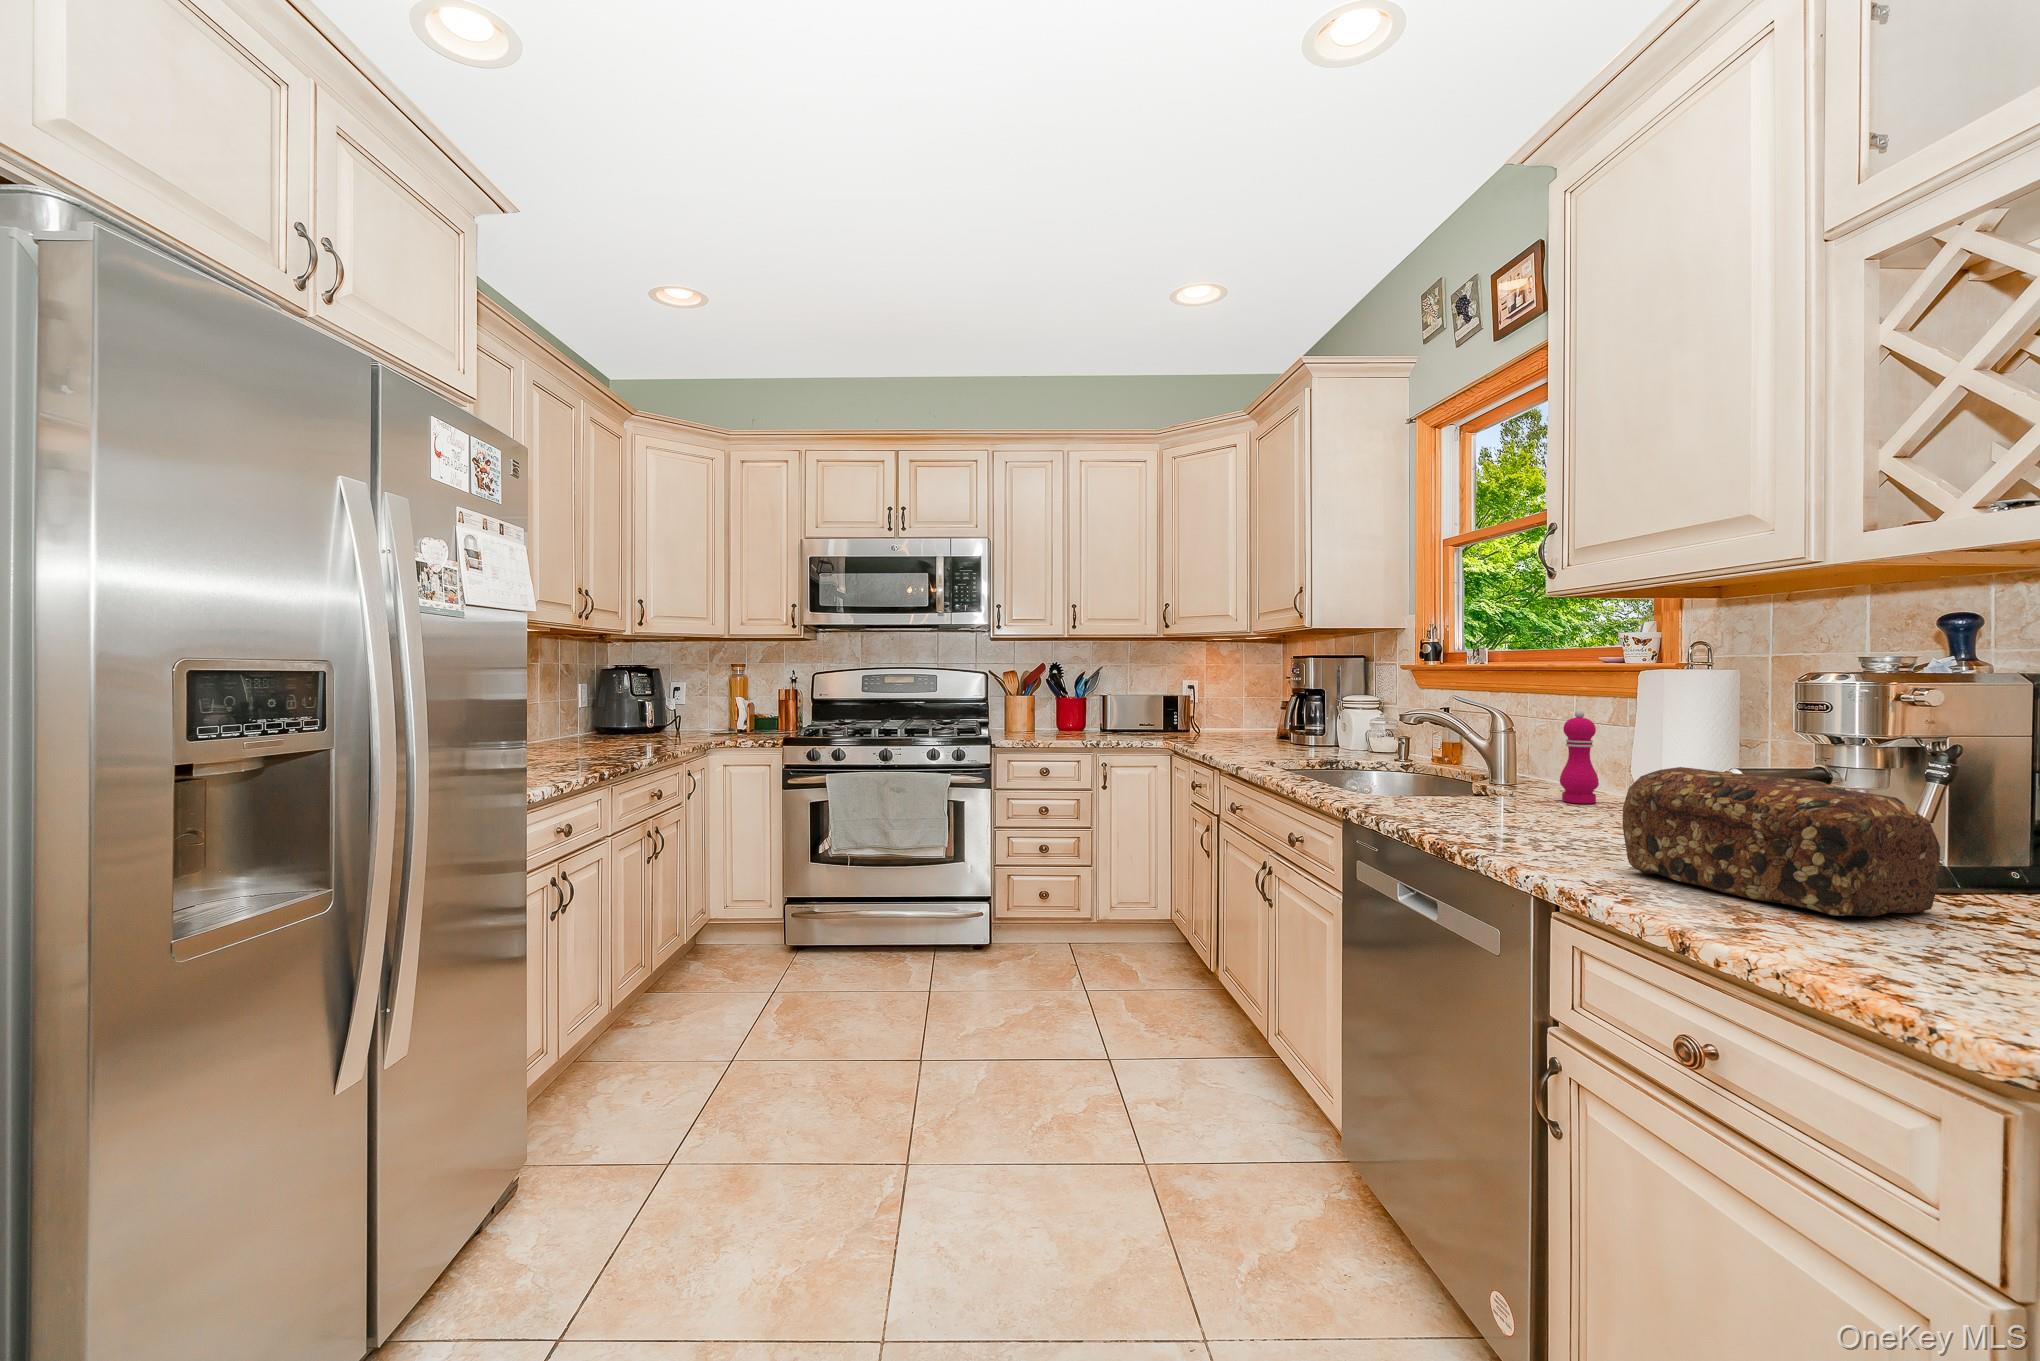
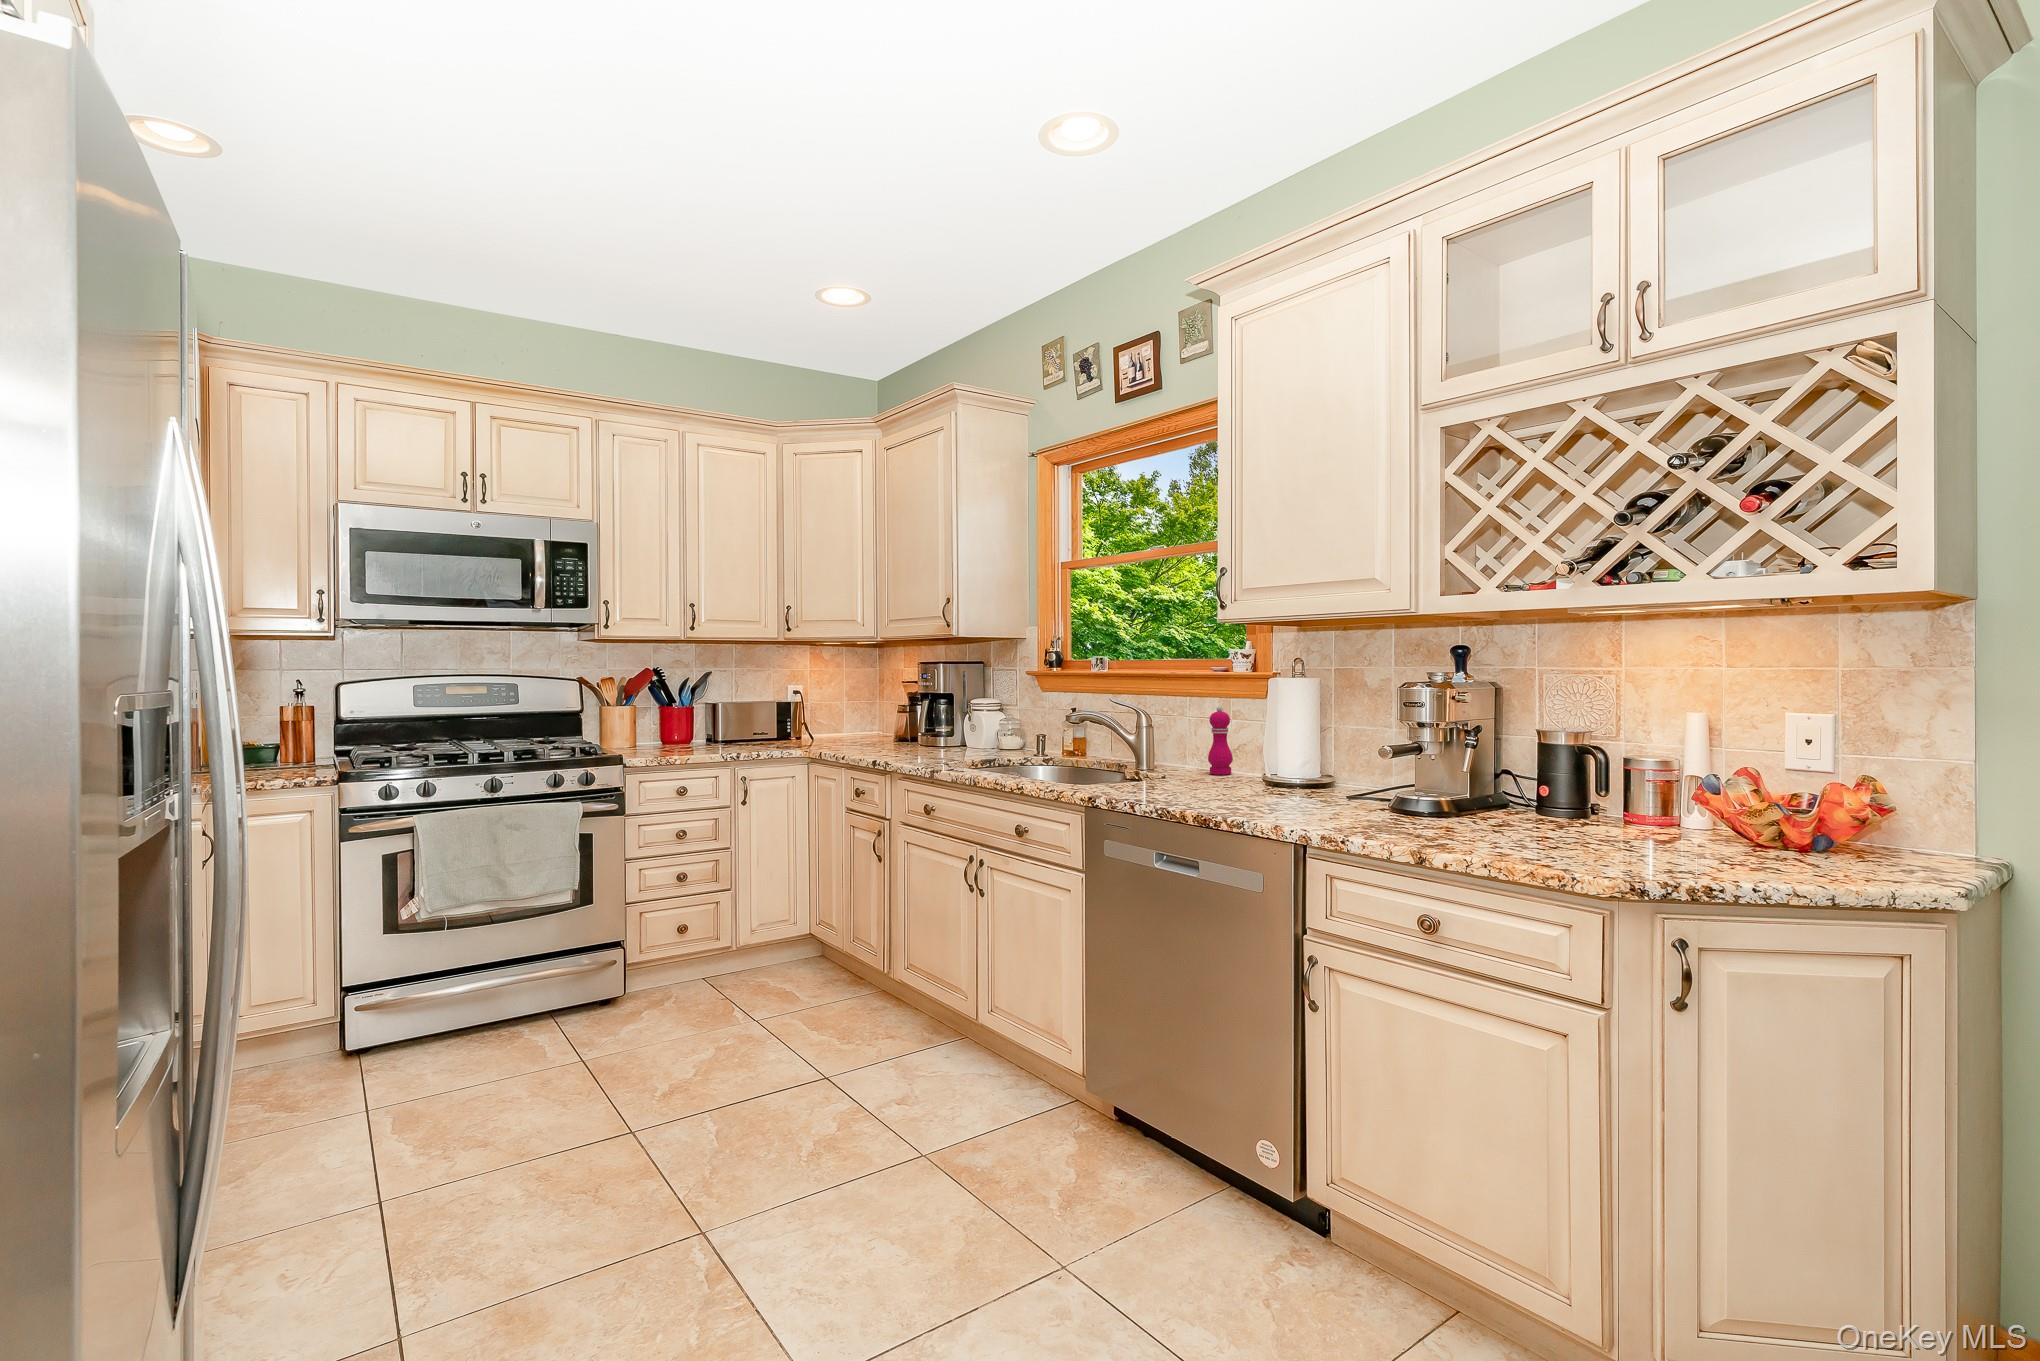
bread loaf: present [1623,767,1940,917] -> none [1335,749,1491,830]

